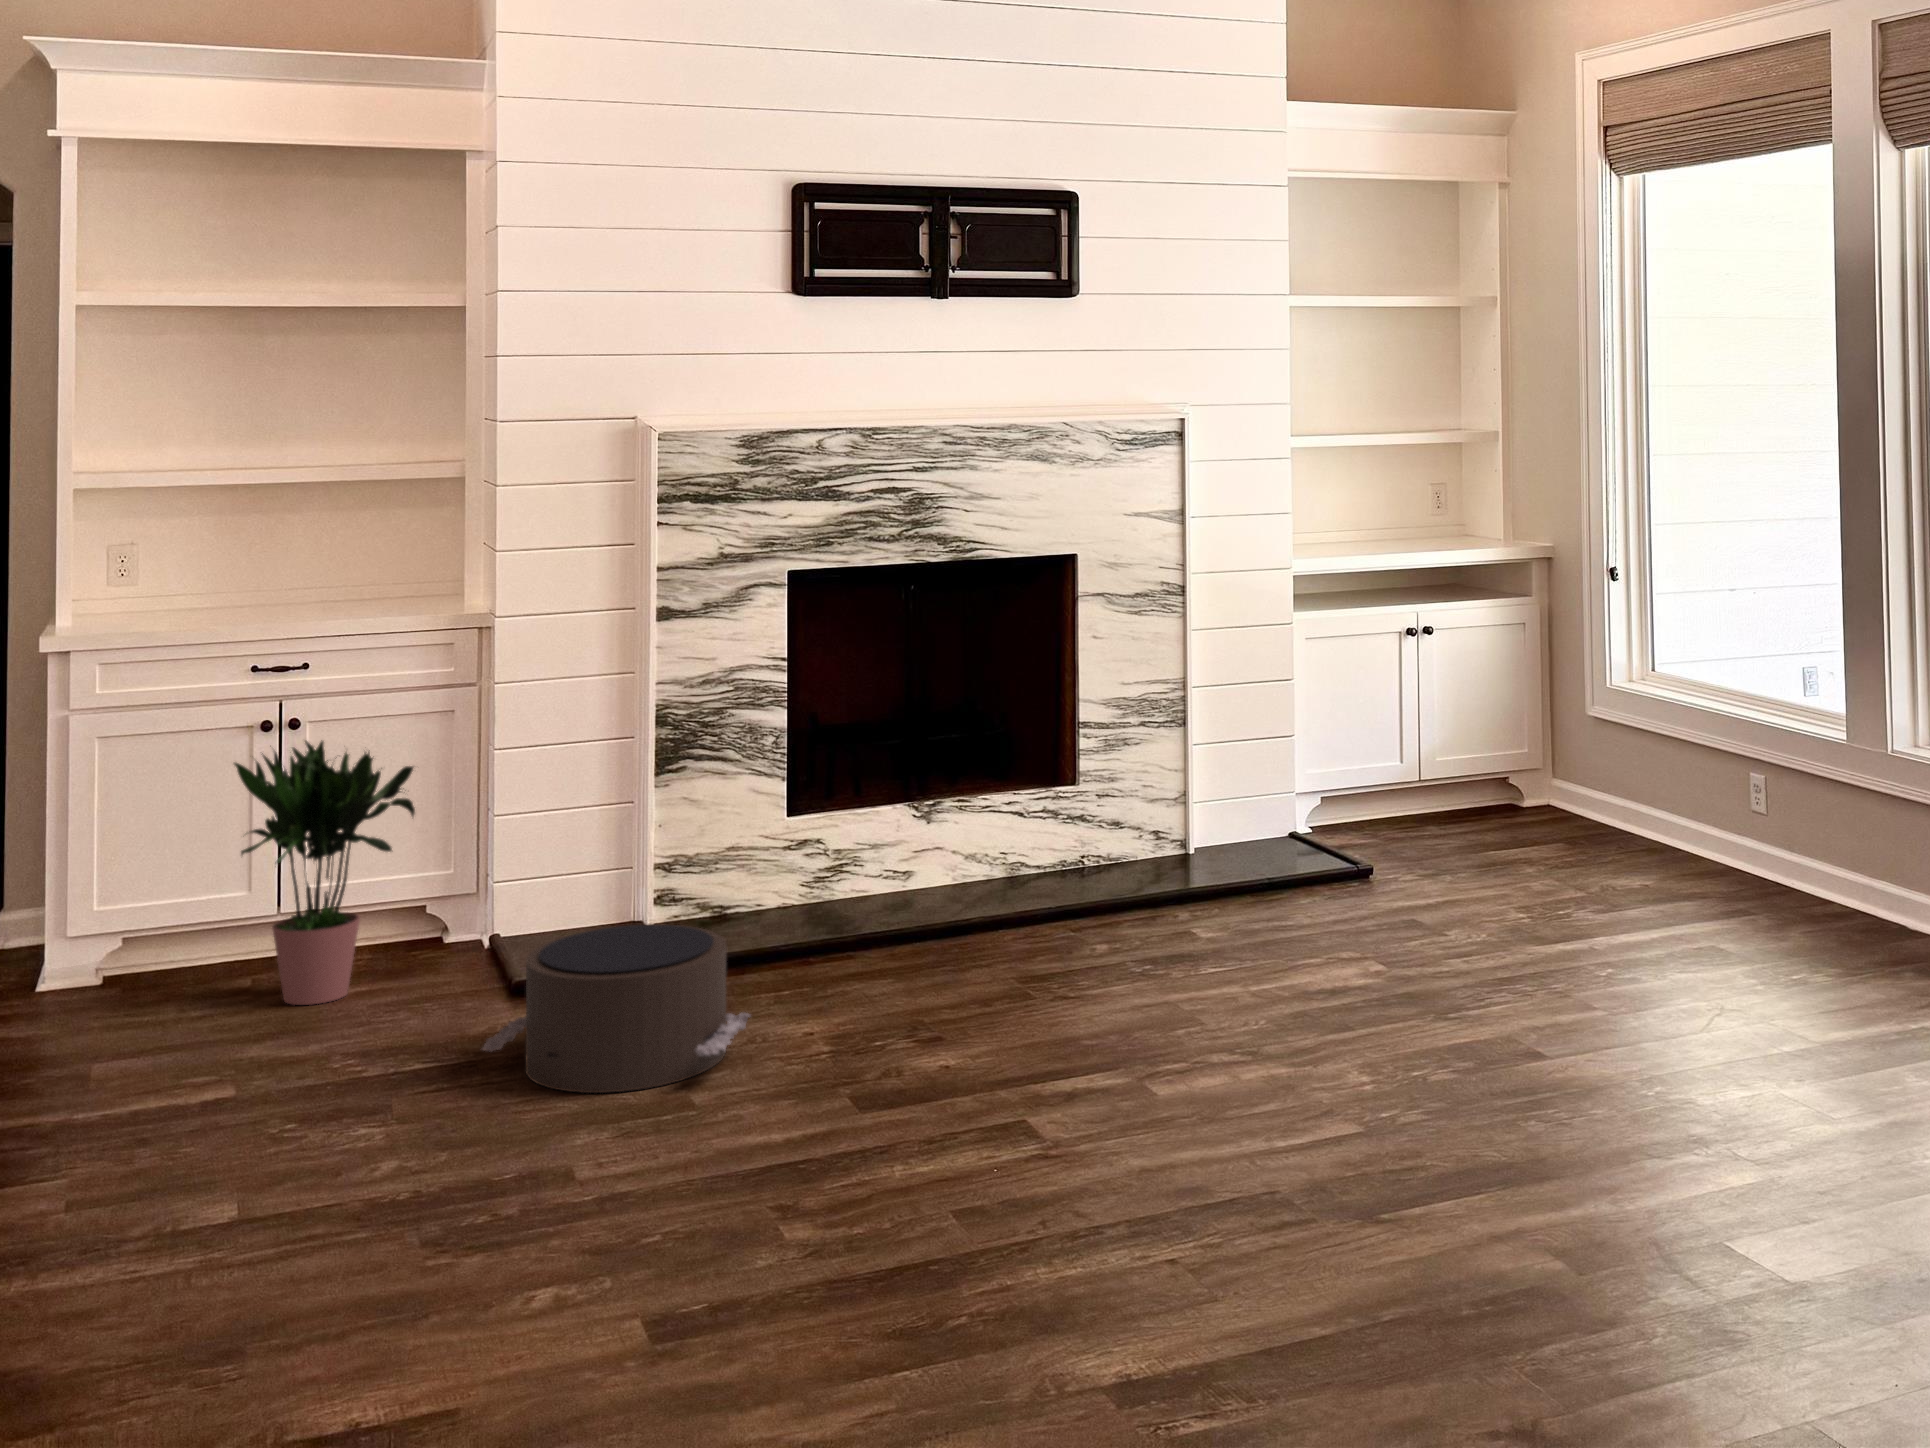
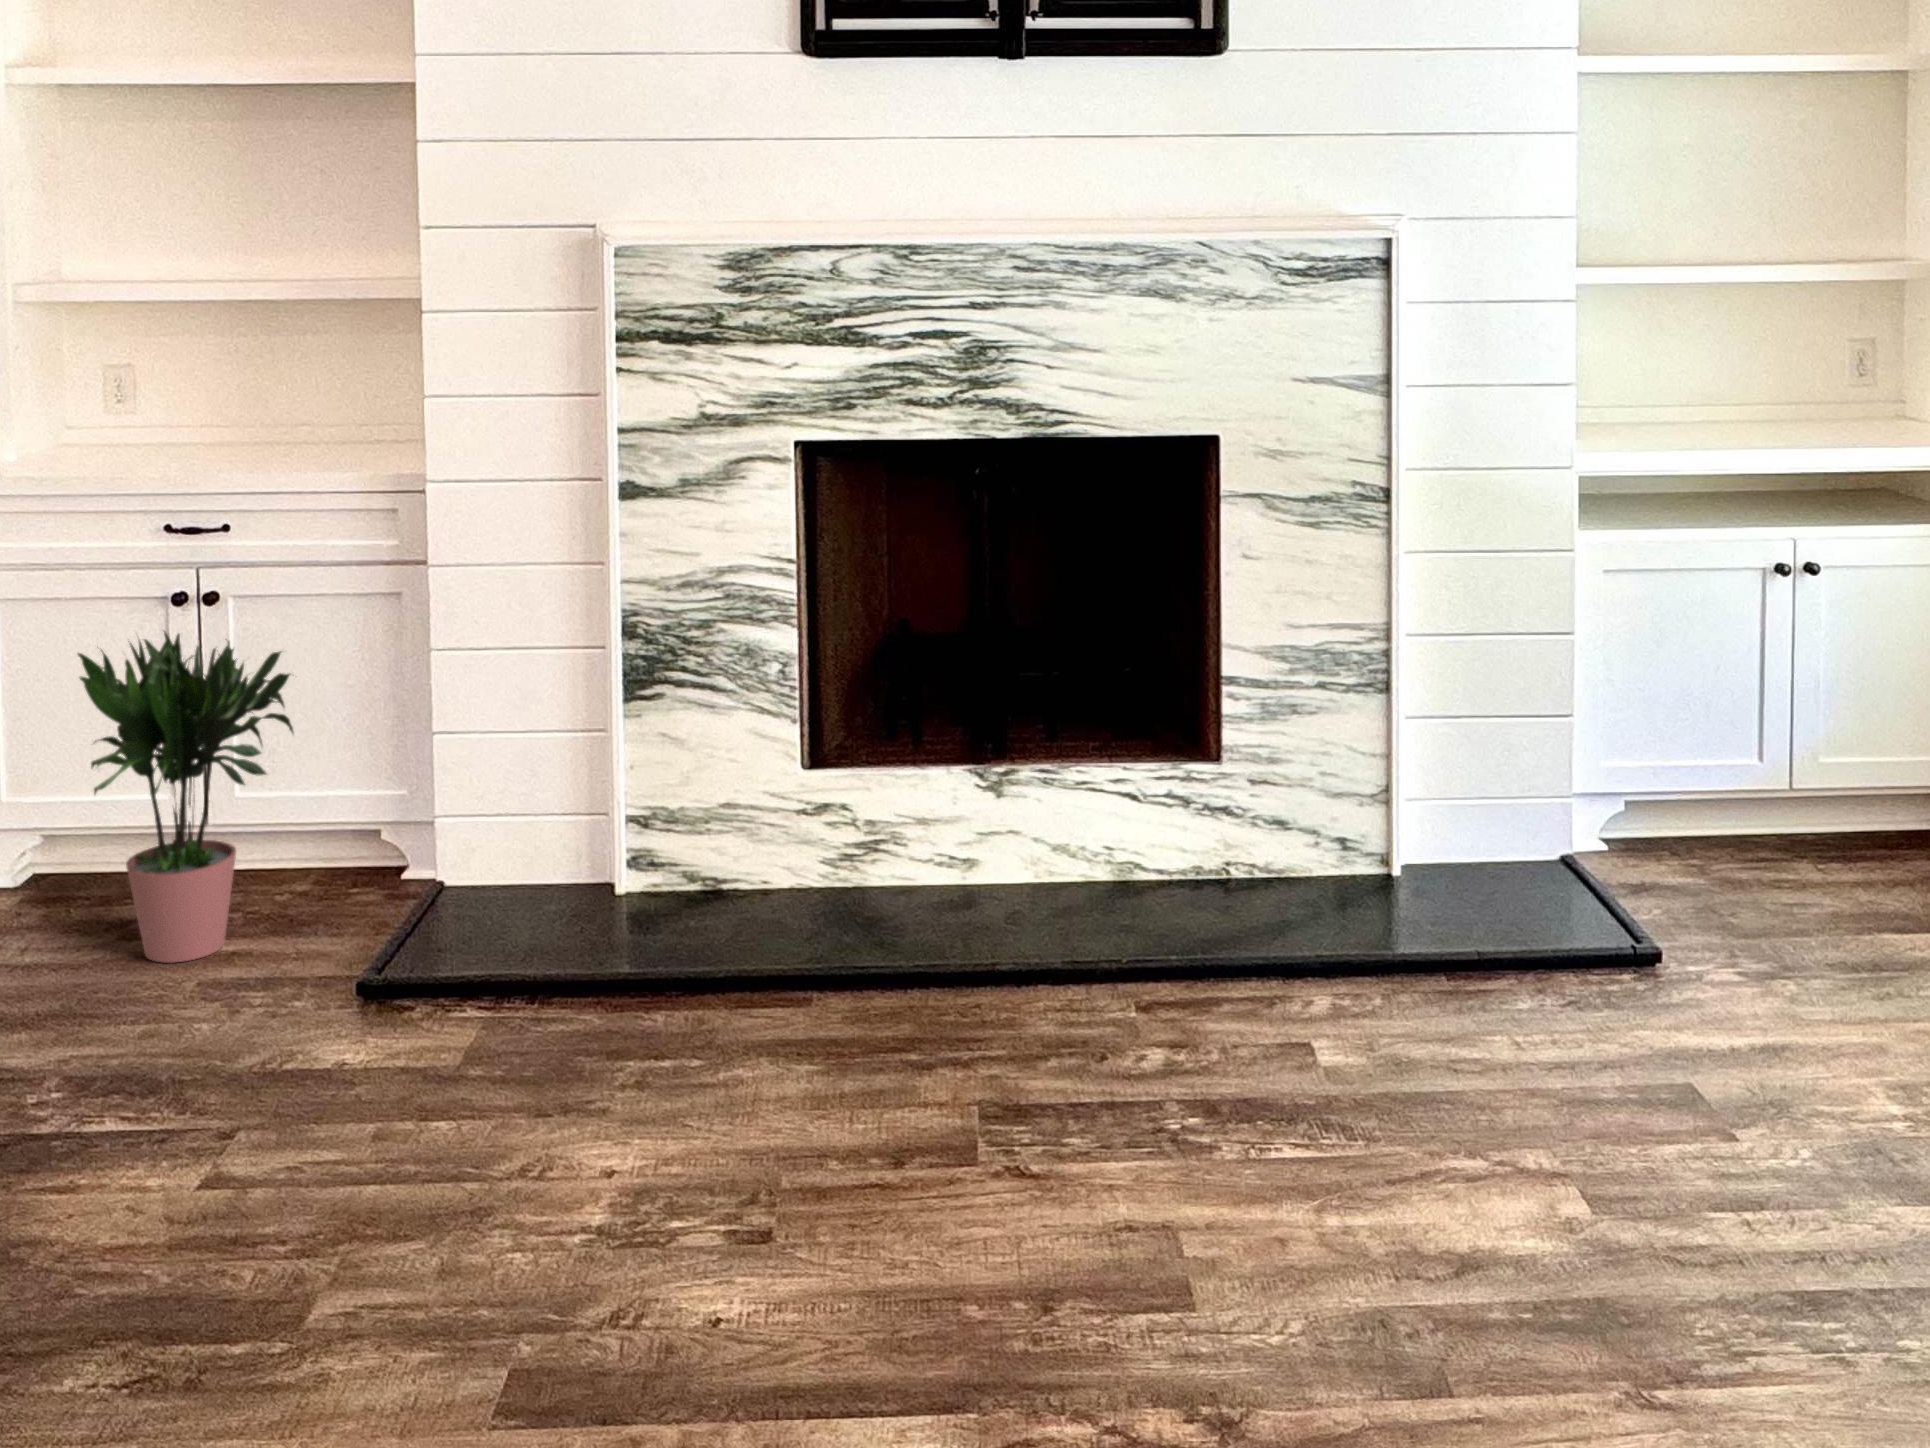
pouf: present [482,925,750,1093] -> none [133,961,518,1267]

